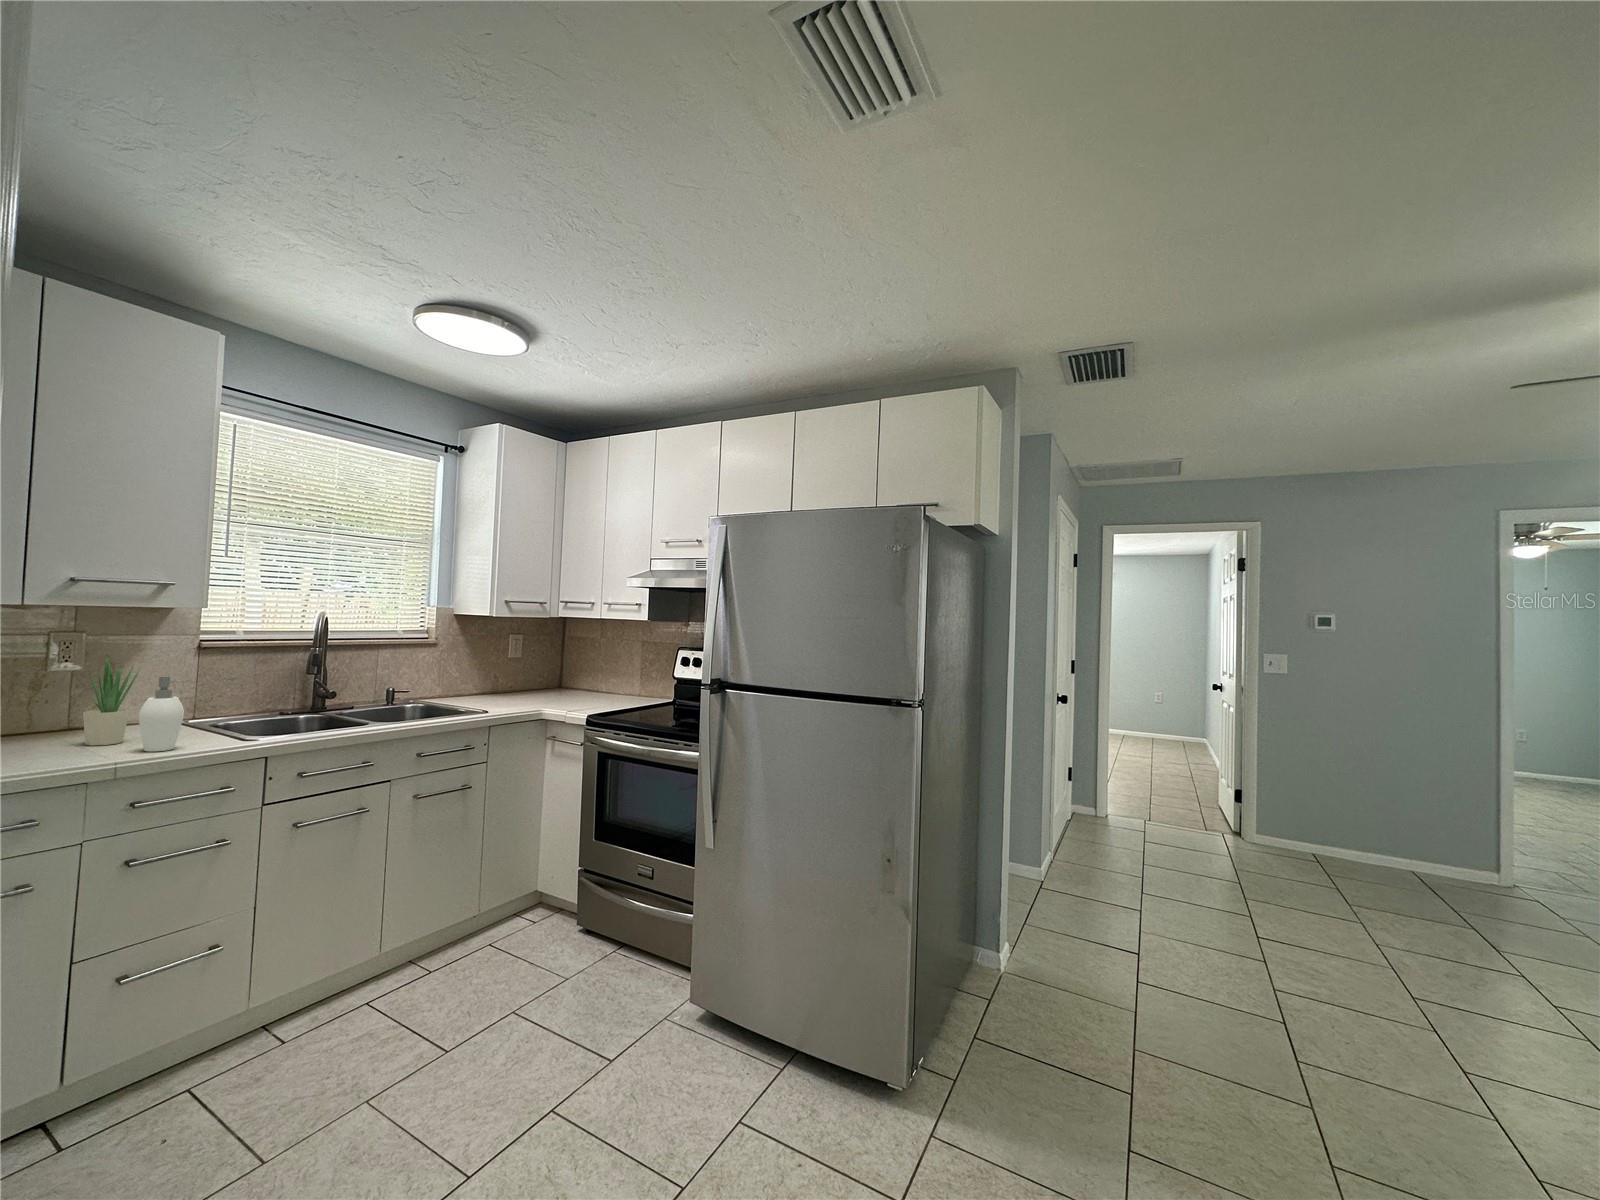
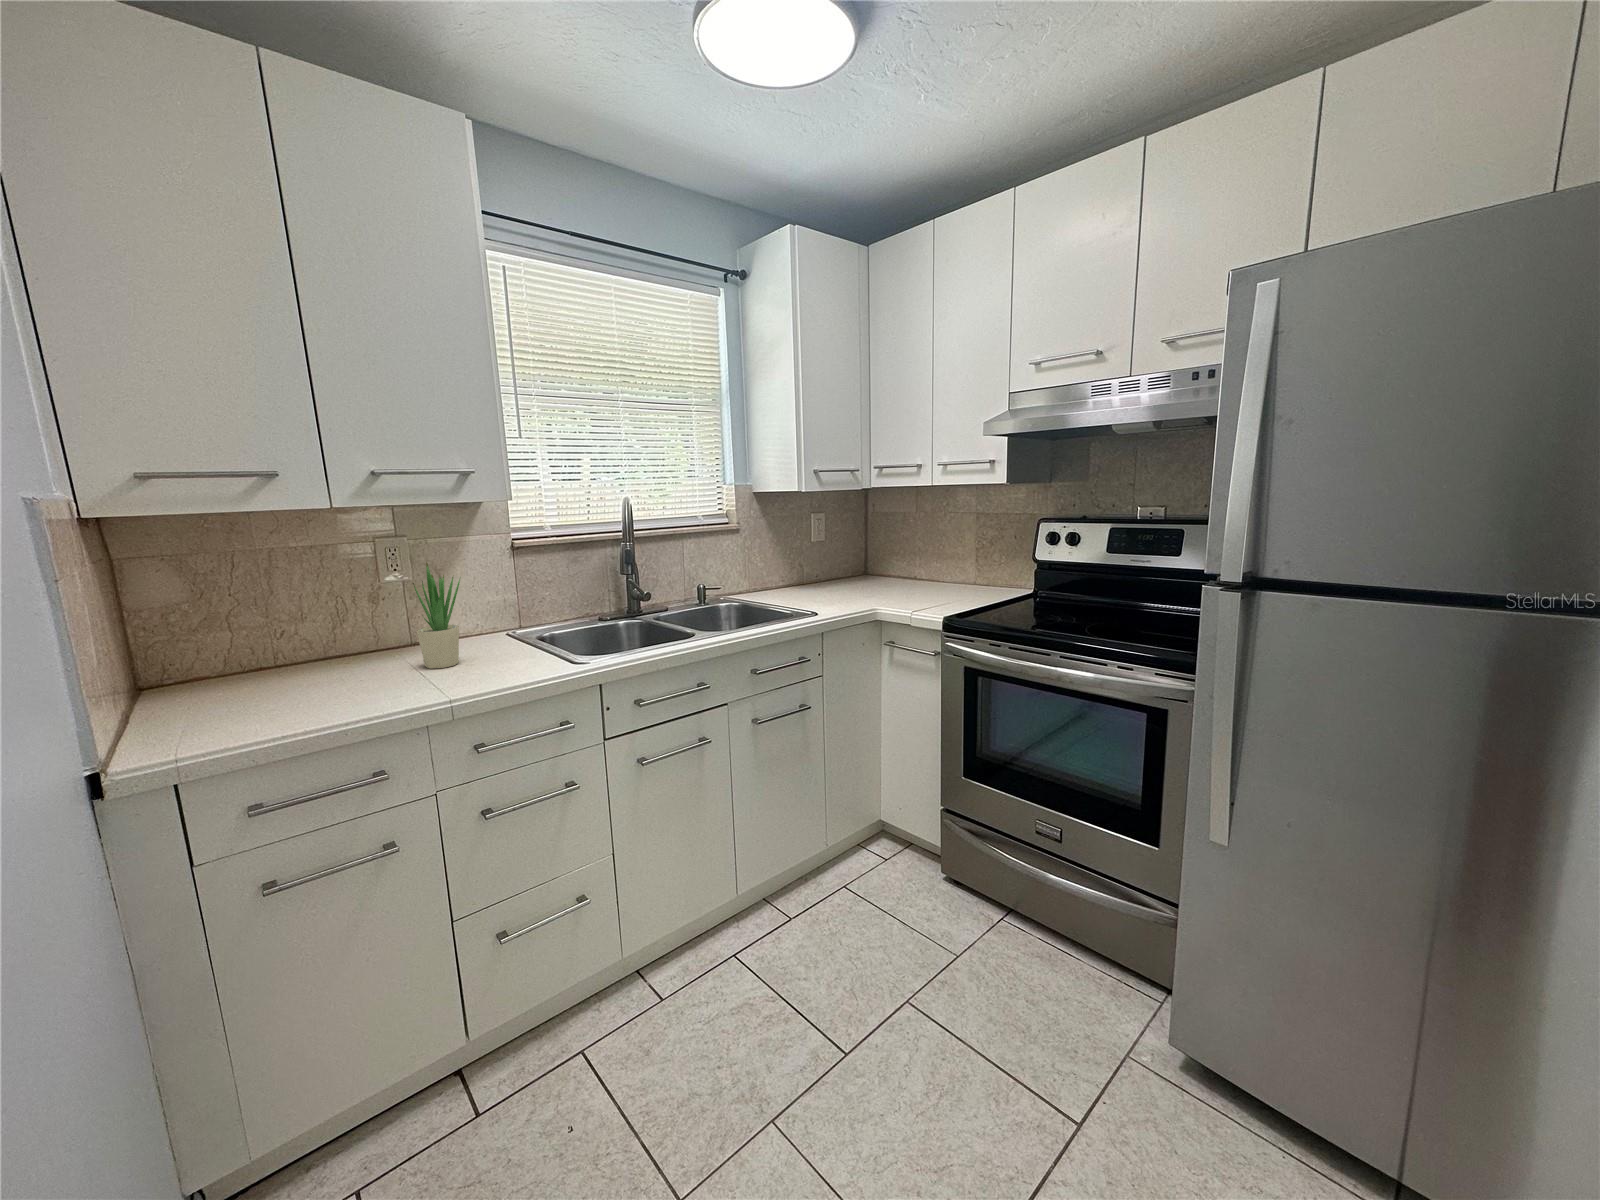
soap dispenser: present [139,676,192,752] -> none [467,588,514,680]

